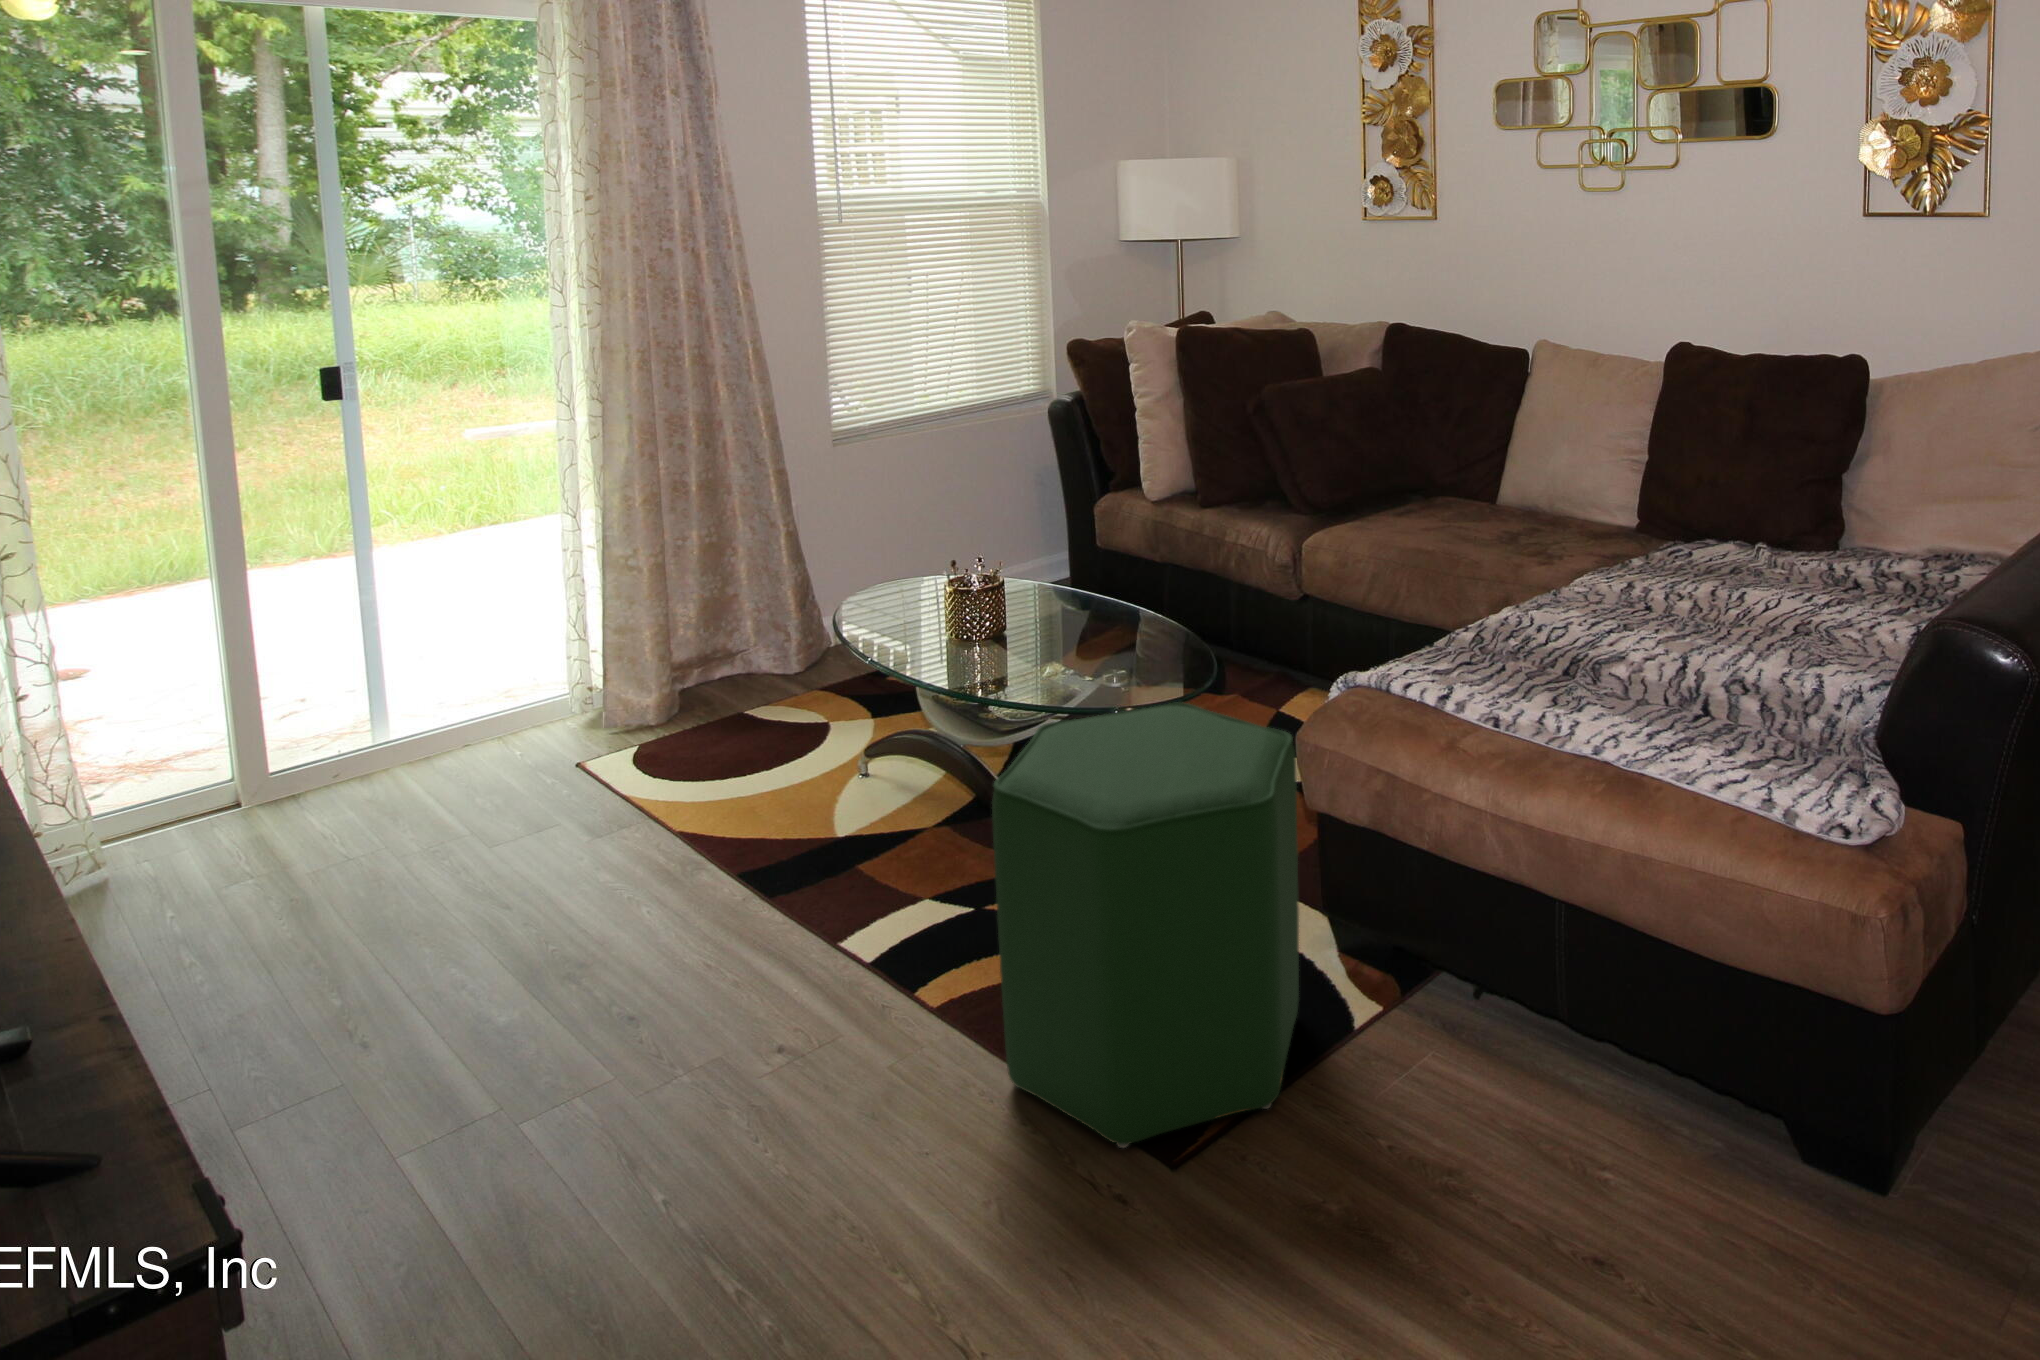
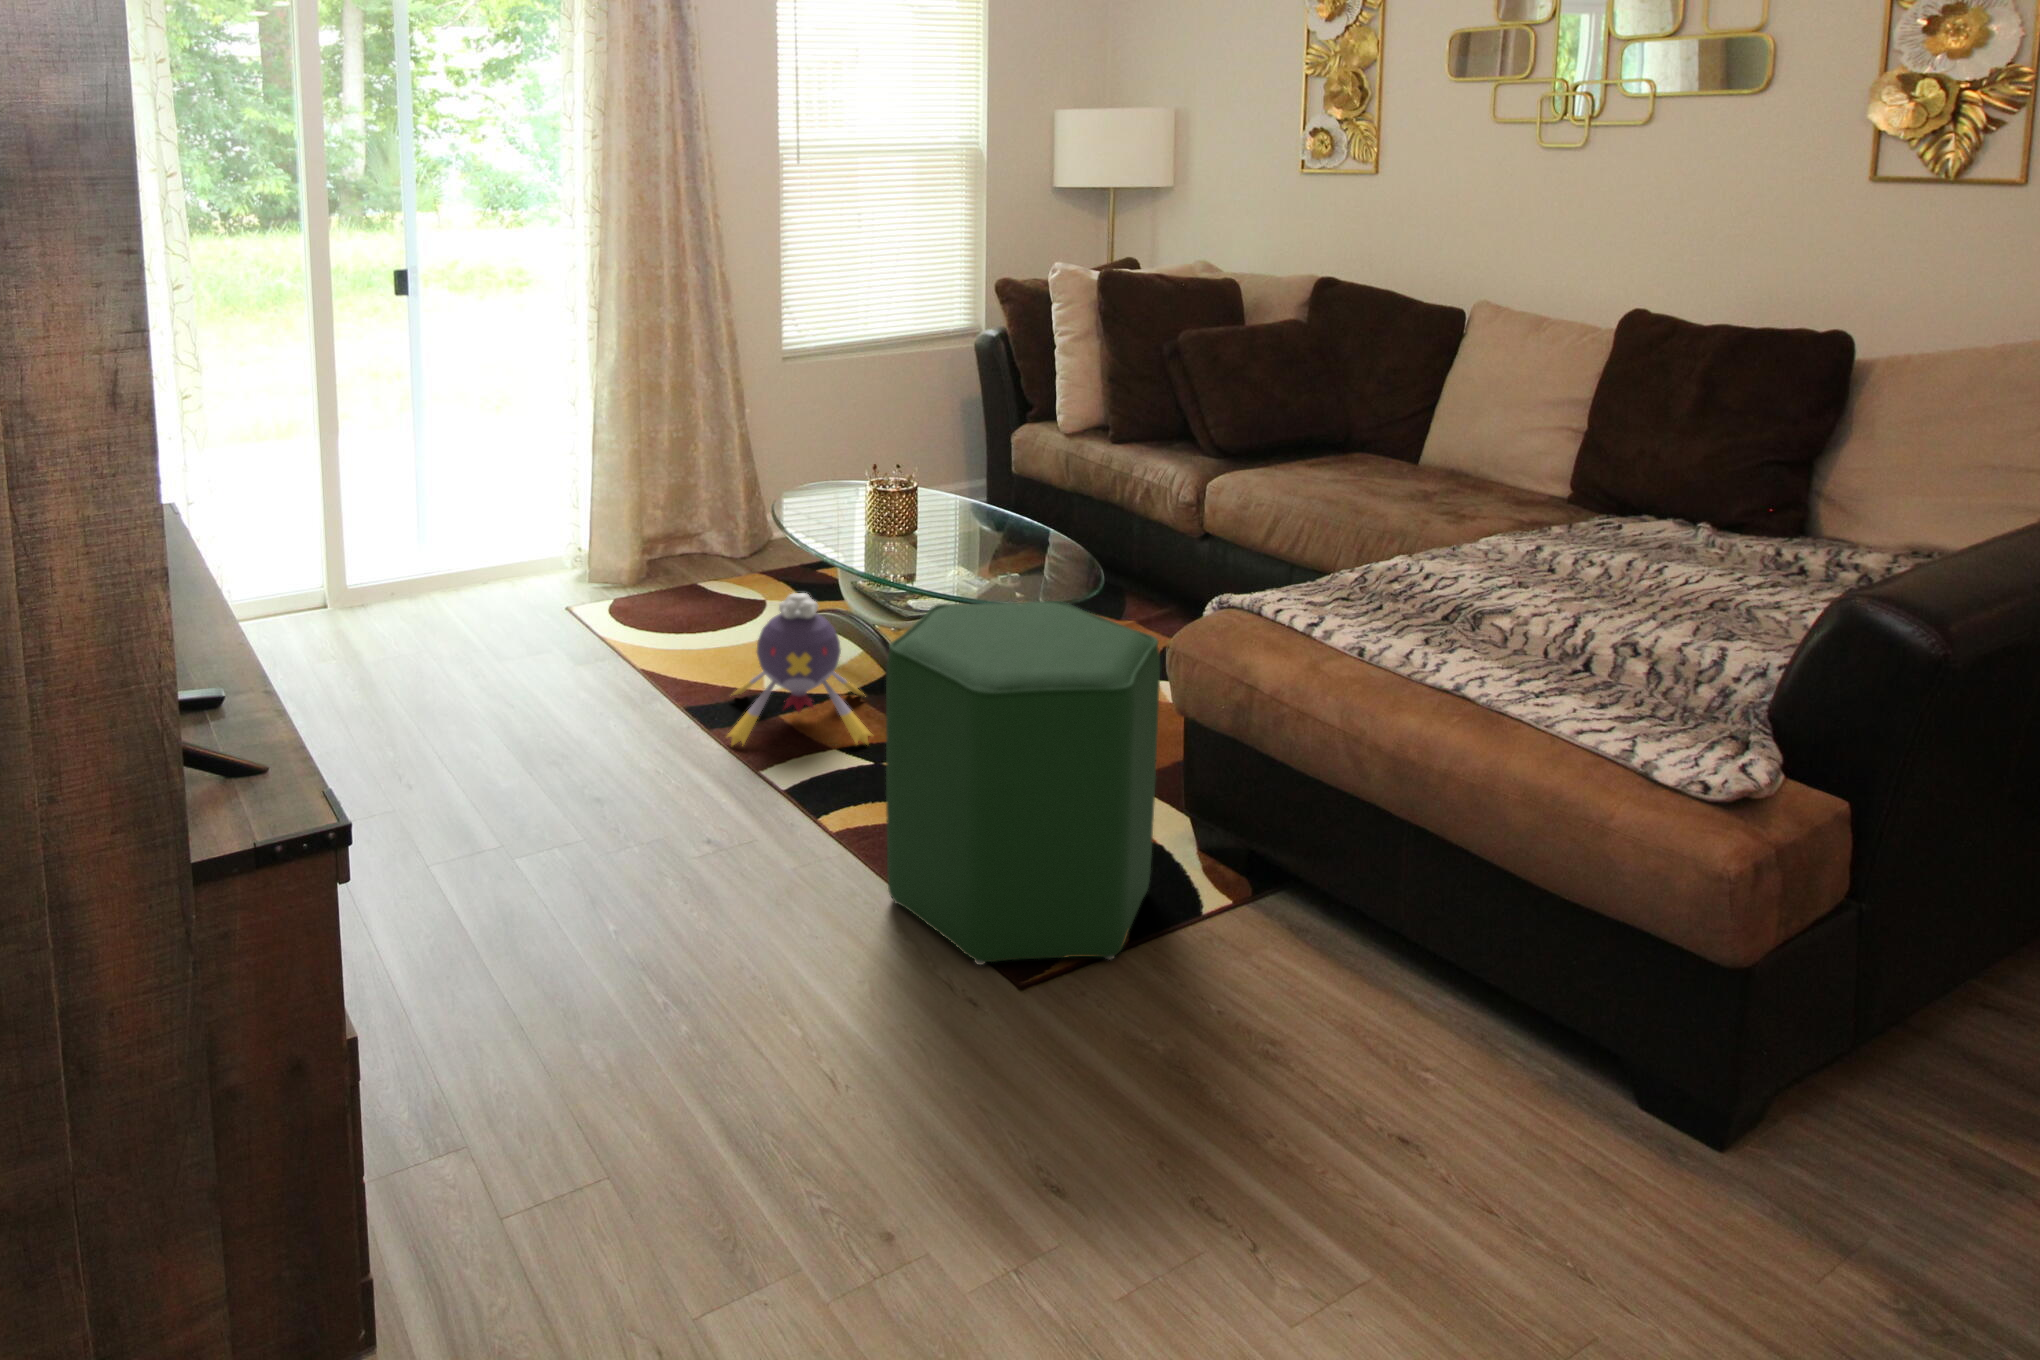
plush toy: none [793,720,975,919] -> present [728,593,872,745]

